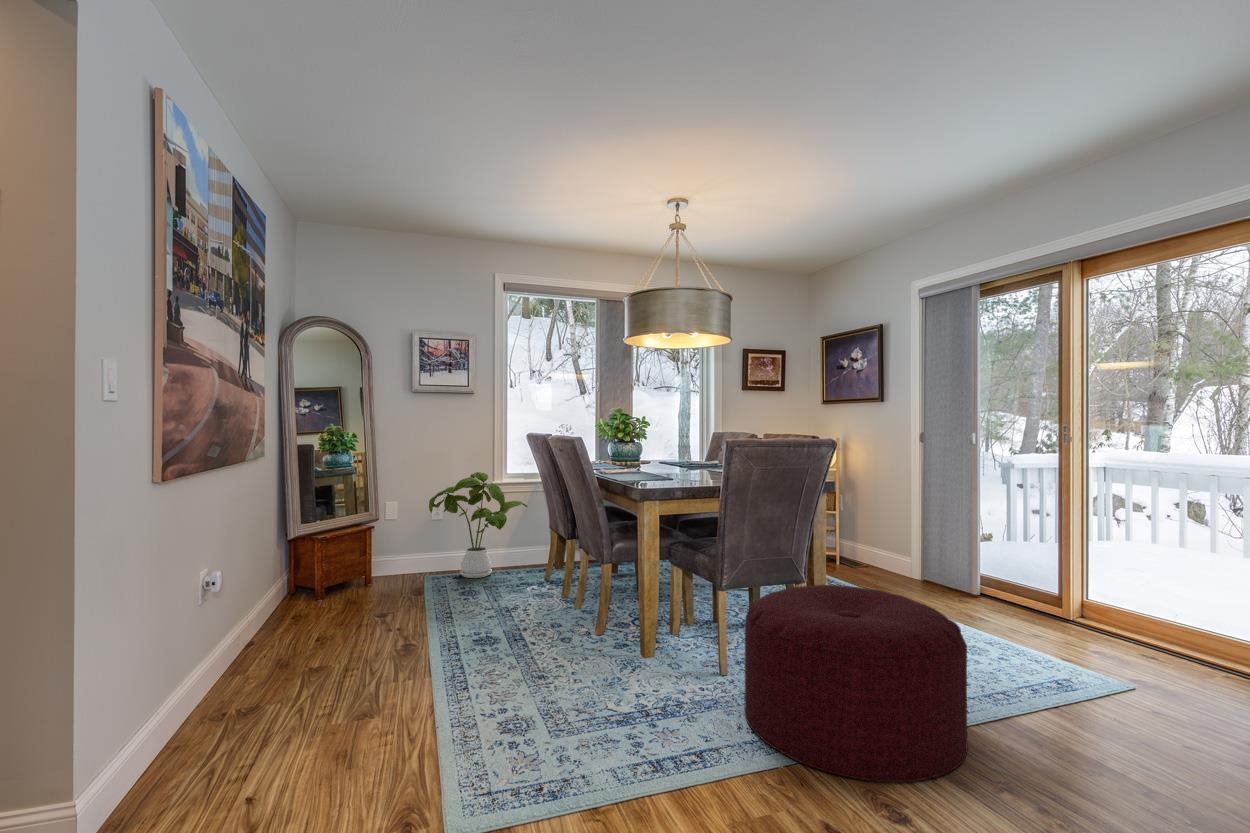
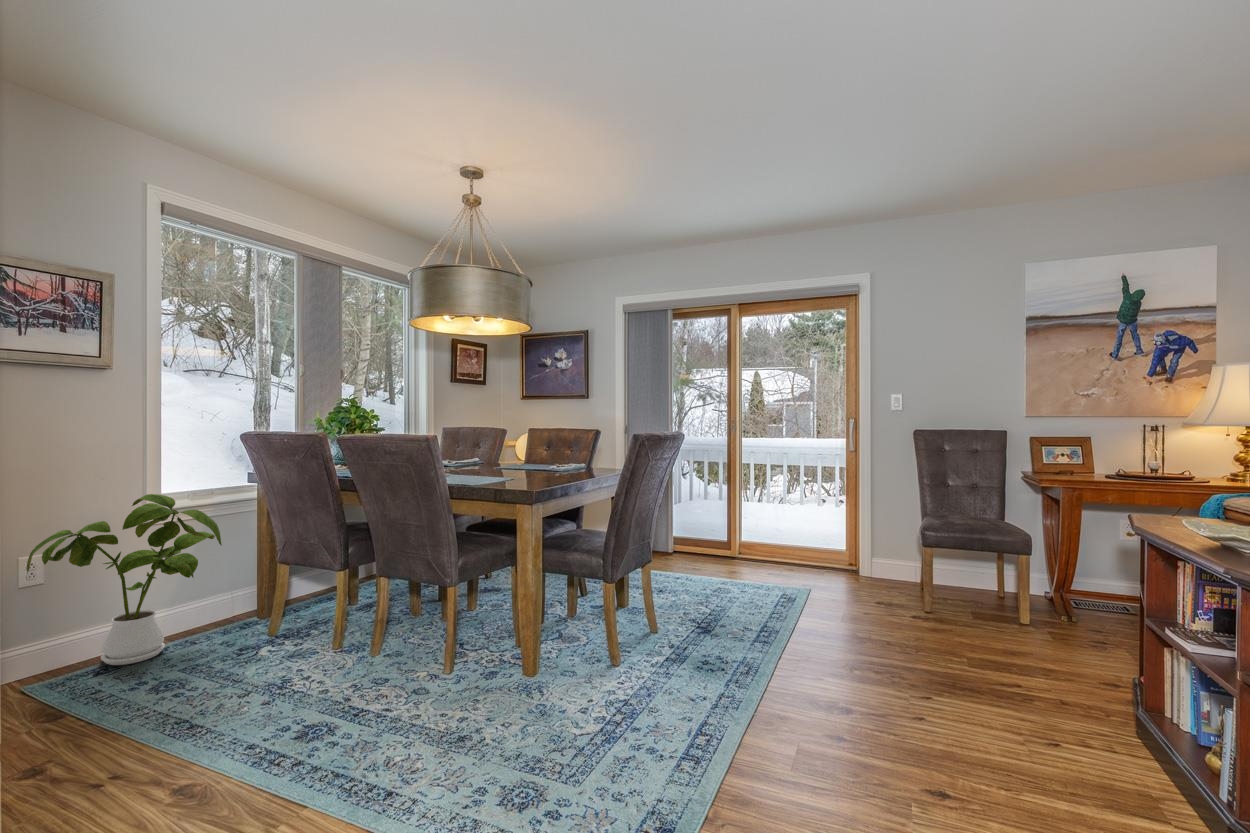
ottoman: present [744,584,968,782] -> none [670,559,850,716]

